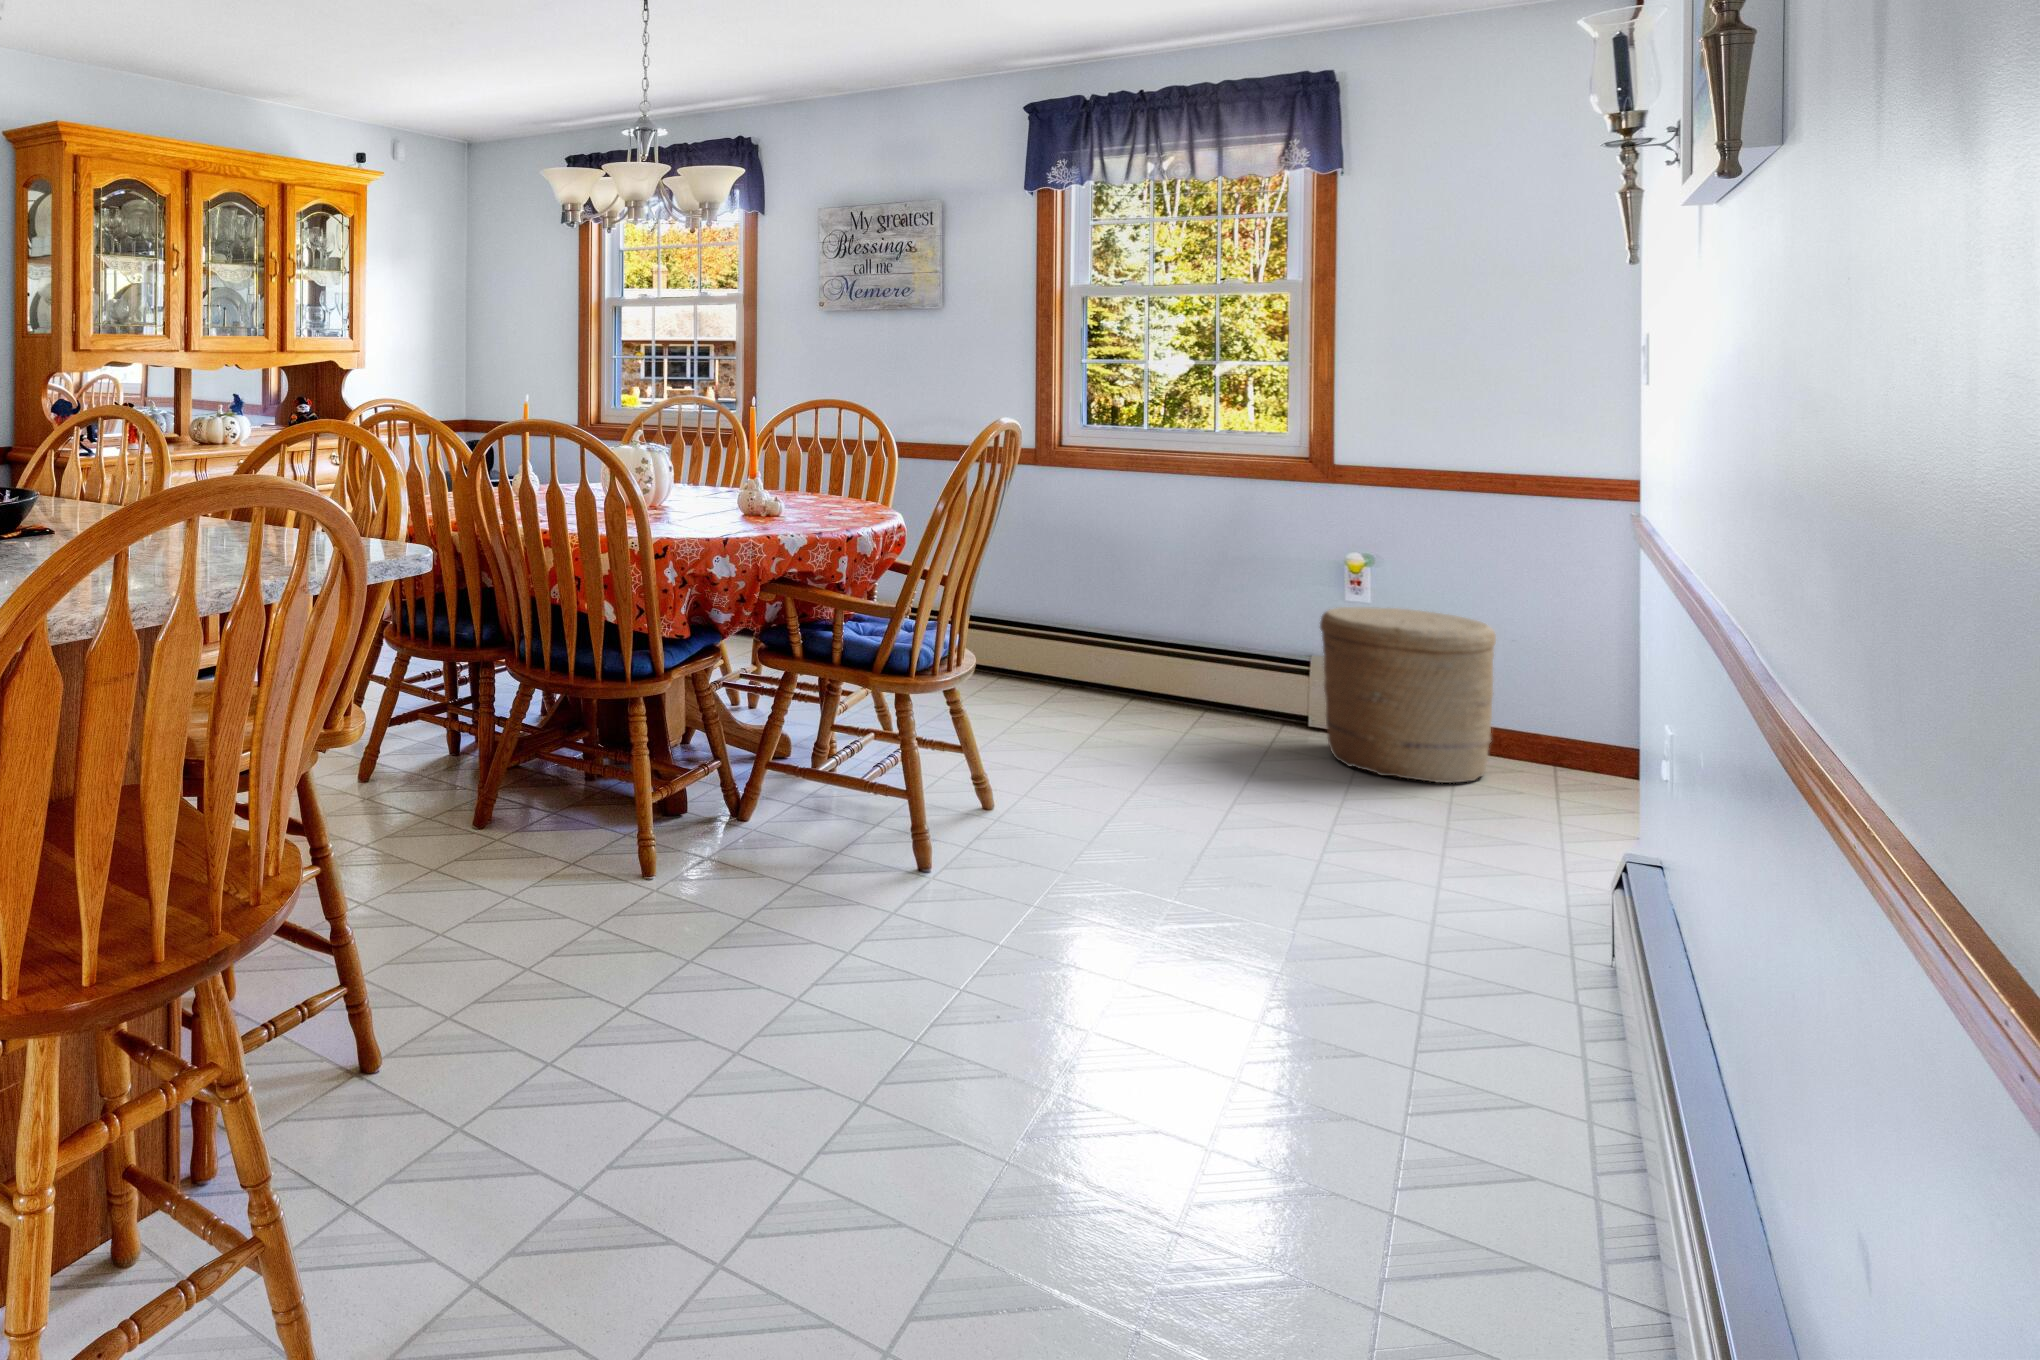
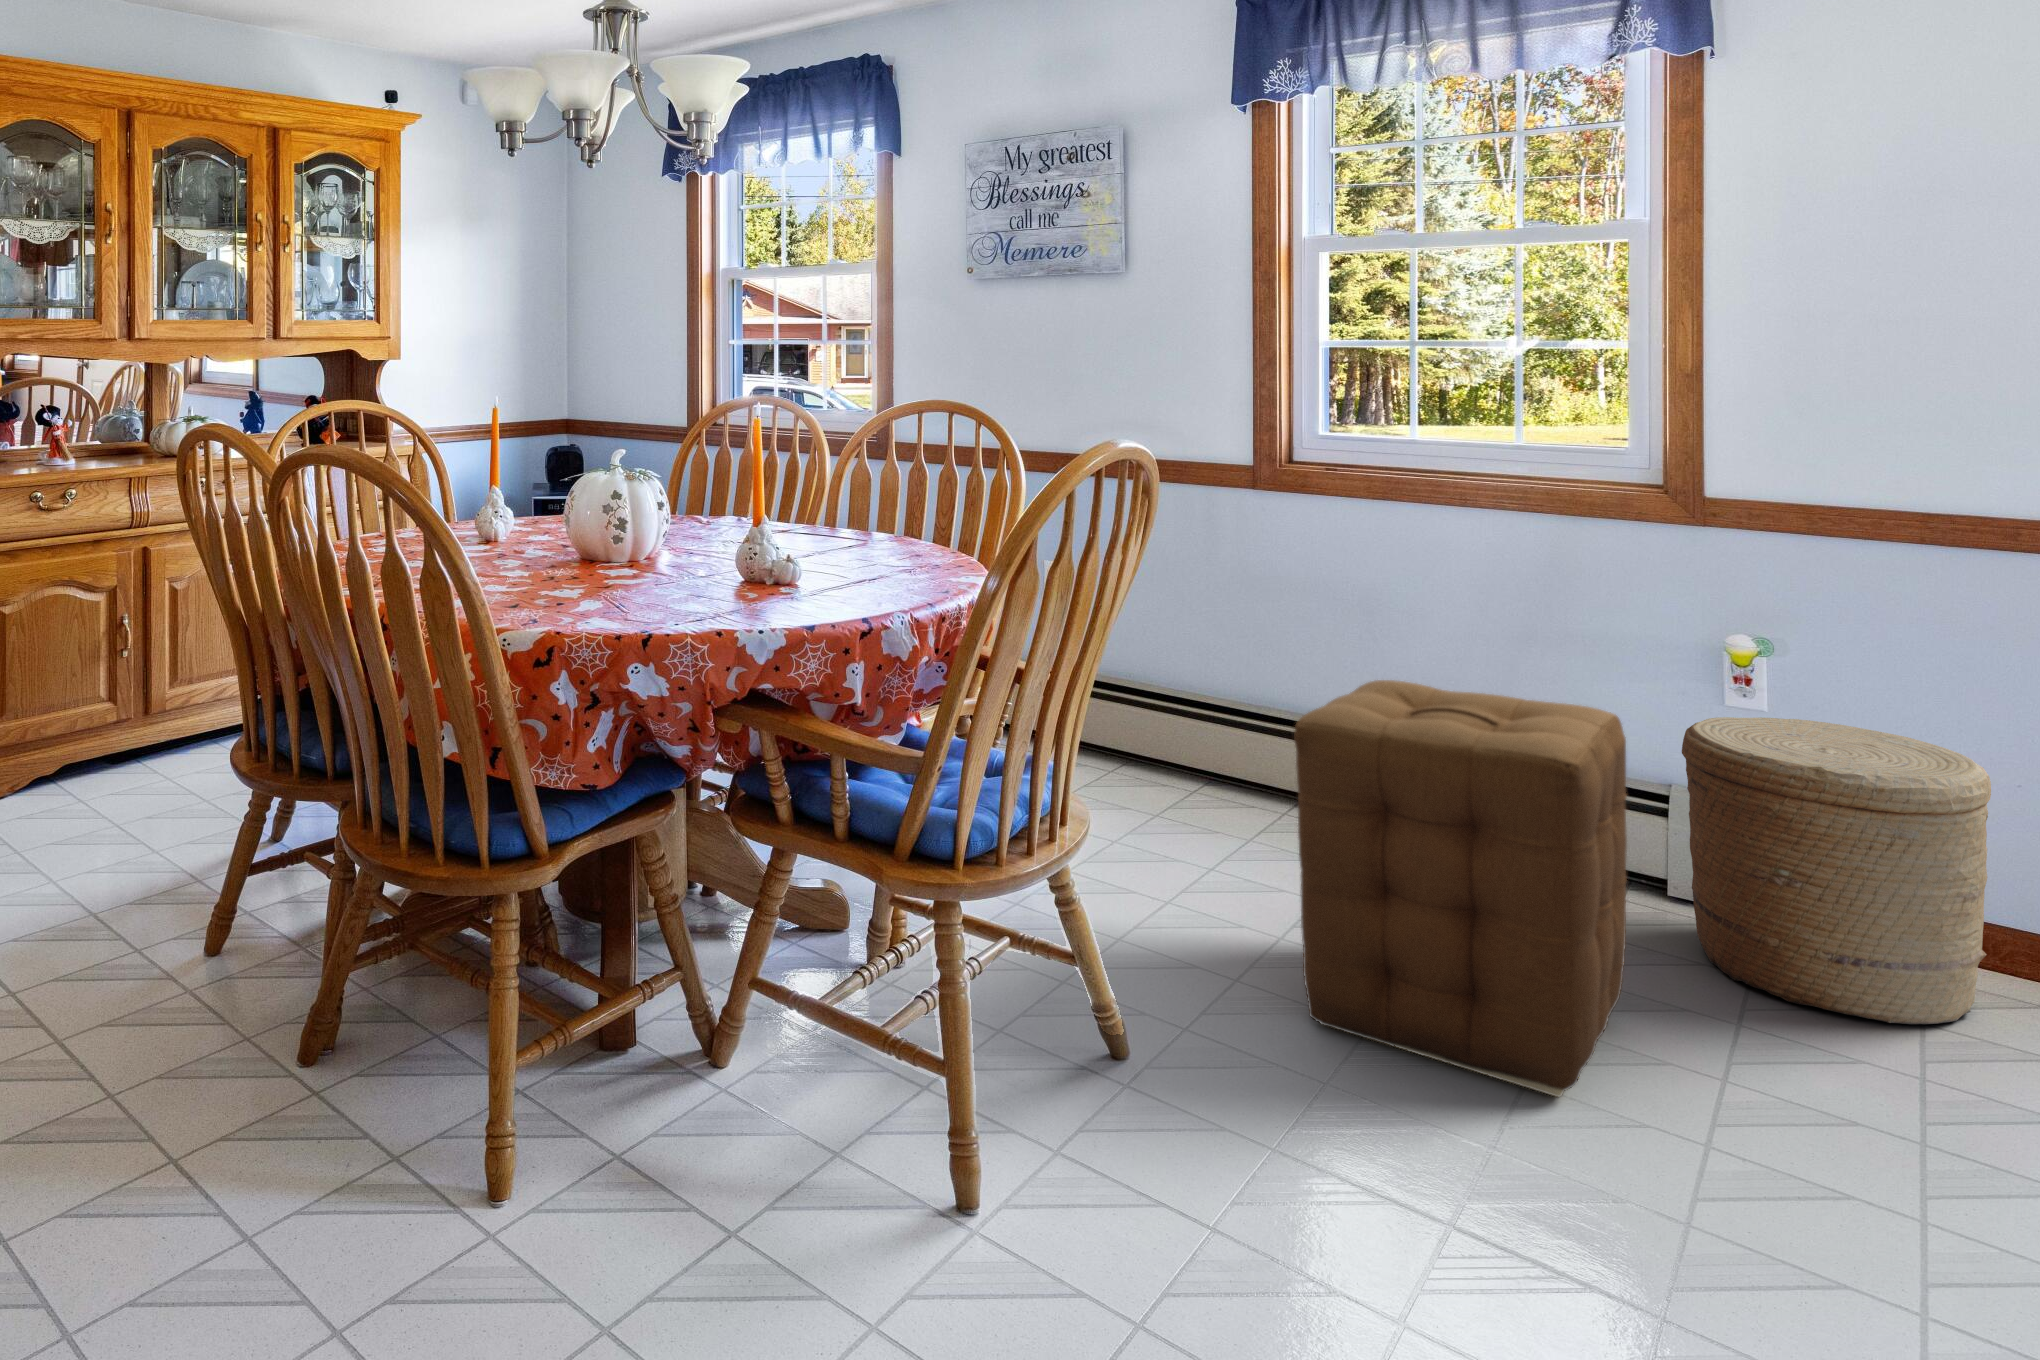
ottoman: none [1088,583,1285,816] -> present [1294,680,1627,1097]

